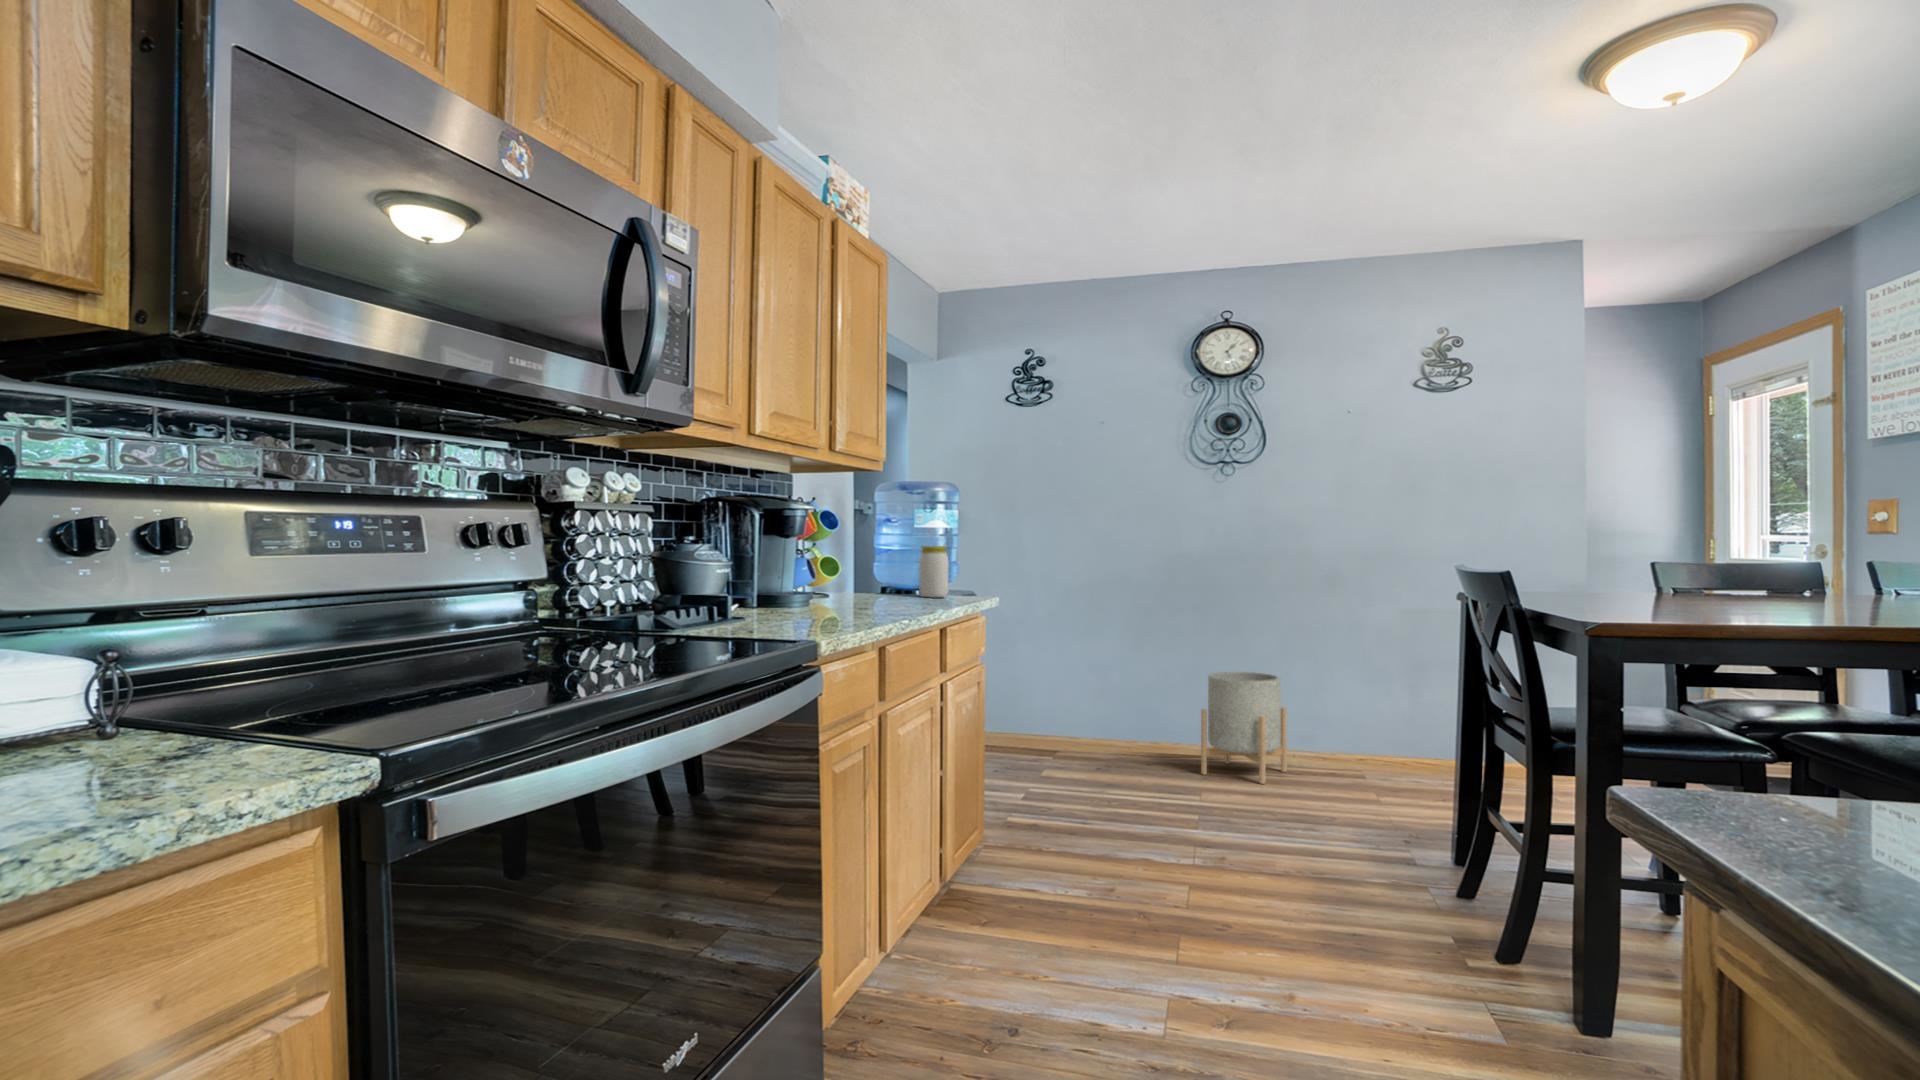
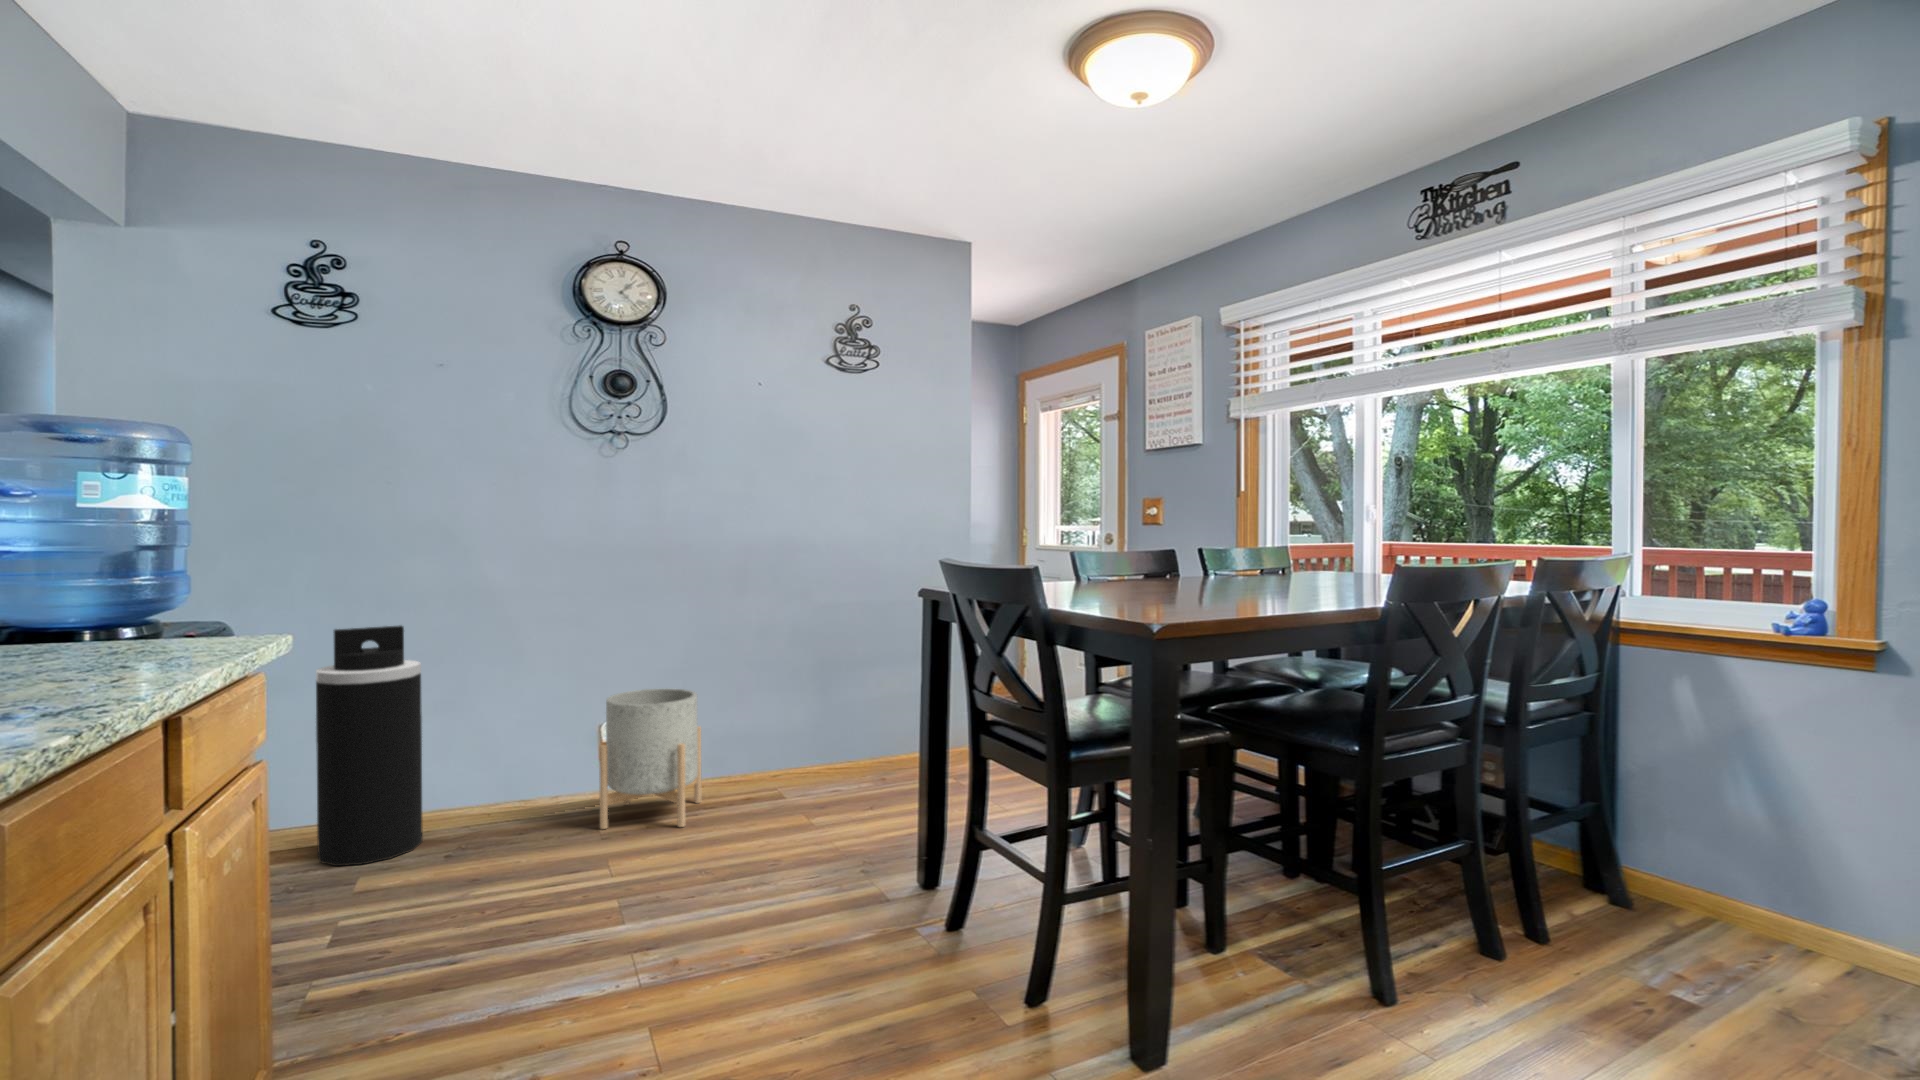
jar: present [919,546,949,597] -> none [79,547,167,661]
trash can: none [1026,607,1085,765] -> present [316,625,423,866]

